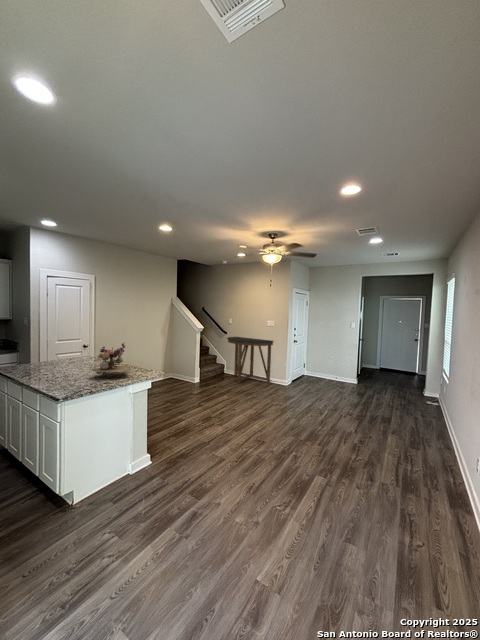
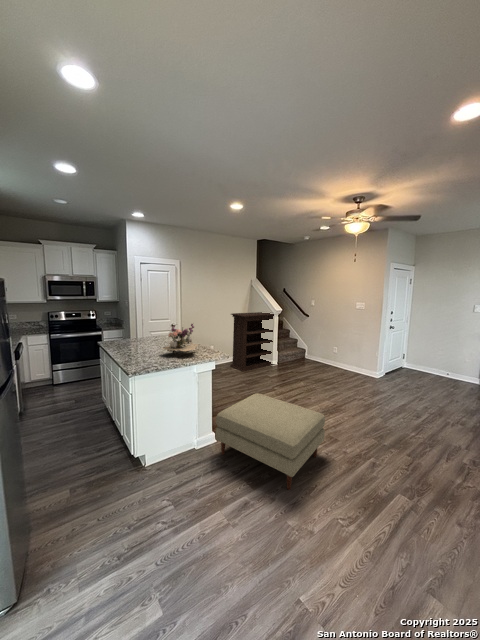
bookshelf: none [151,331,202,391] -> present [231,312,281,371]
console table: present [227,337,274,383] -> none [309,320,364,374]
ottoman: none [154,408,255,493] -> present [216,393,325,490]

